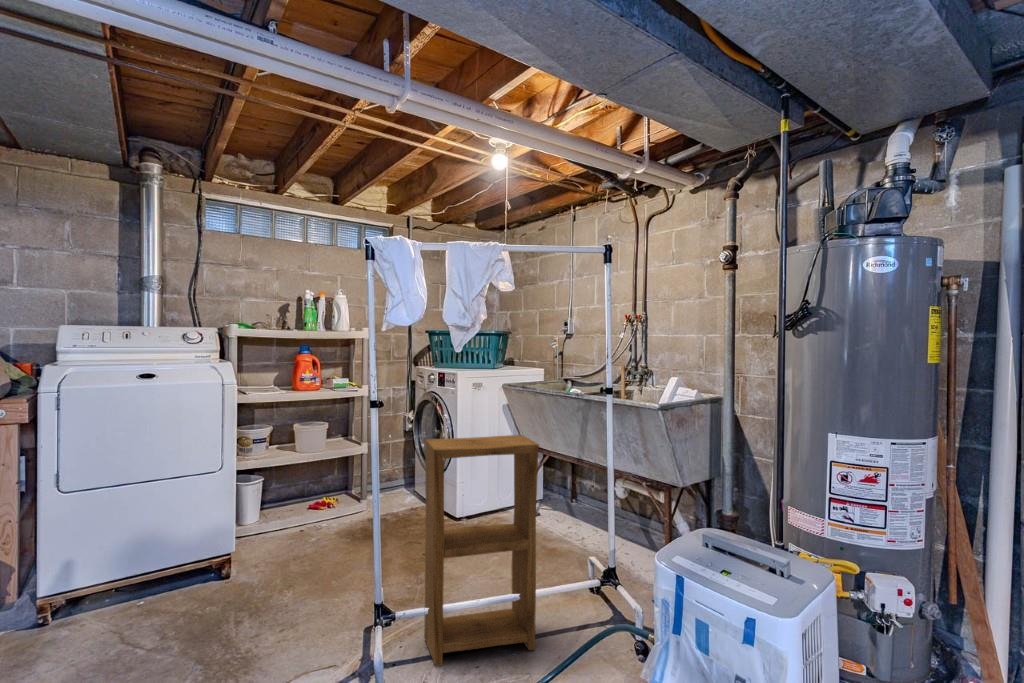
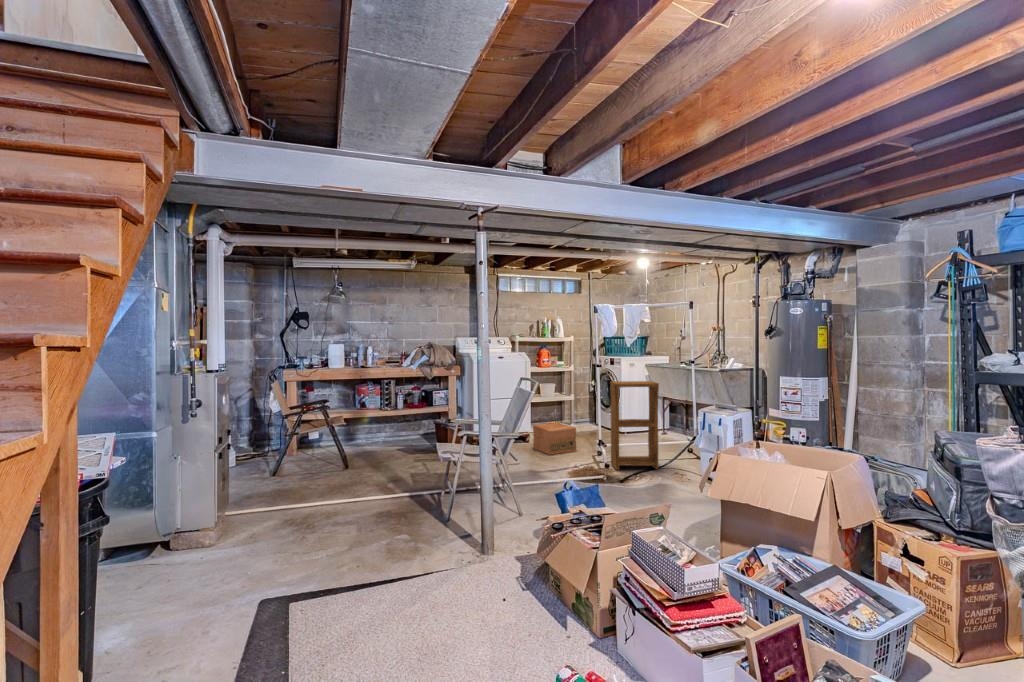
cardboard box: none [250,520,352,614] -> present [533,423,576,455]

